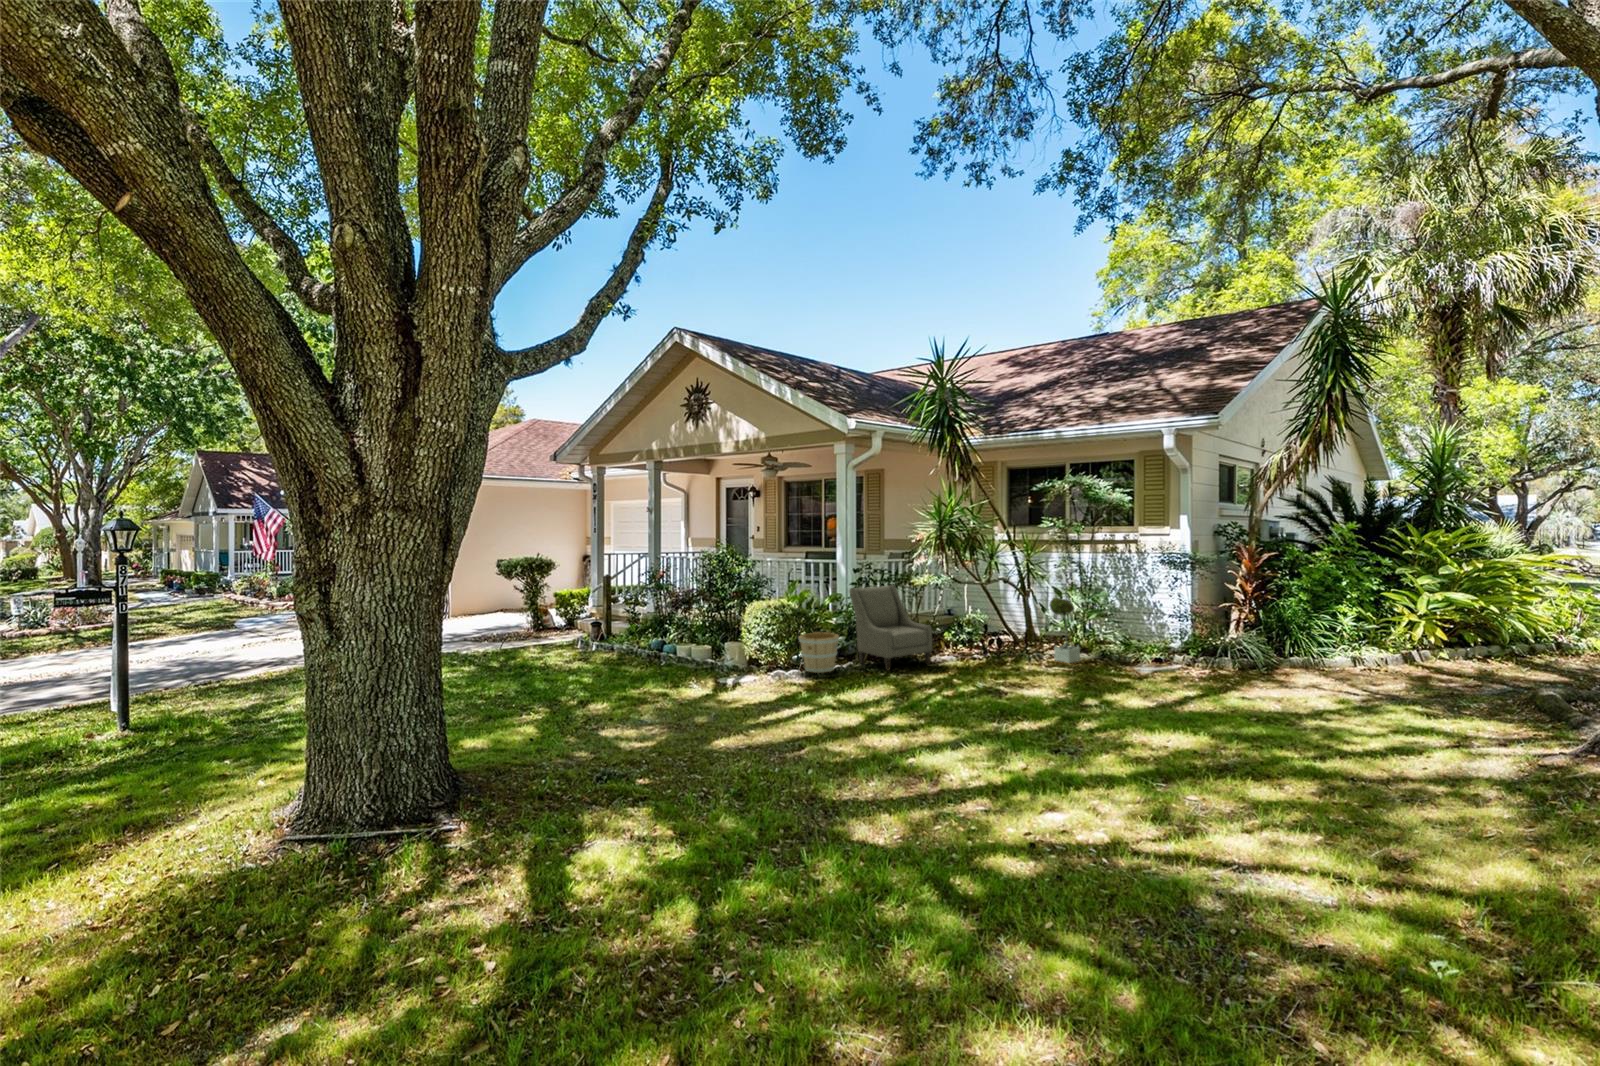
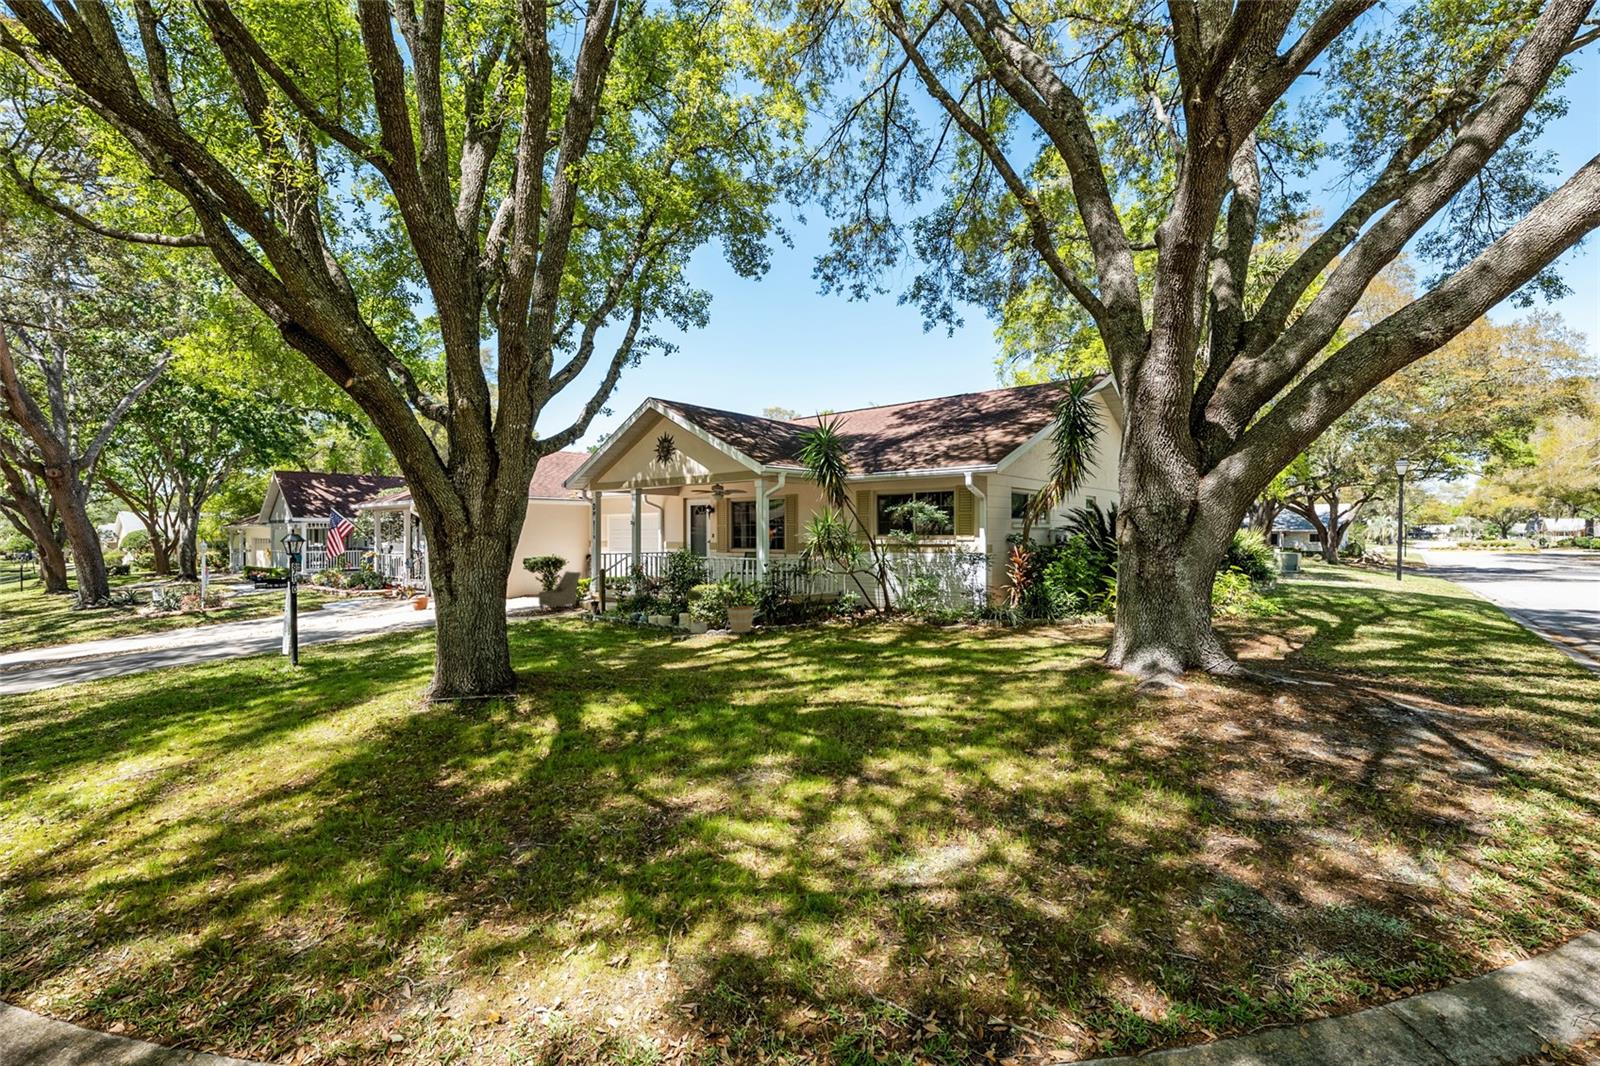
chair: present [849,585,932,670] -> present [539,571,581,612]
potted tree: present [1049,597,1080,663] -> present [687,589,707,633]

